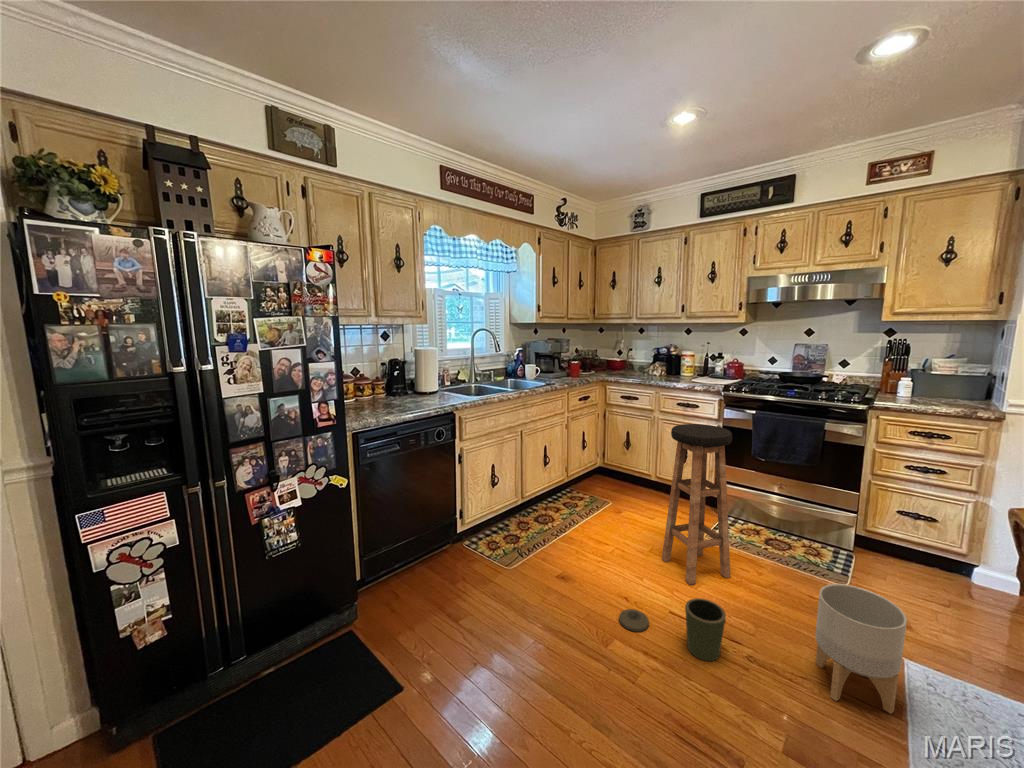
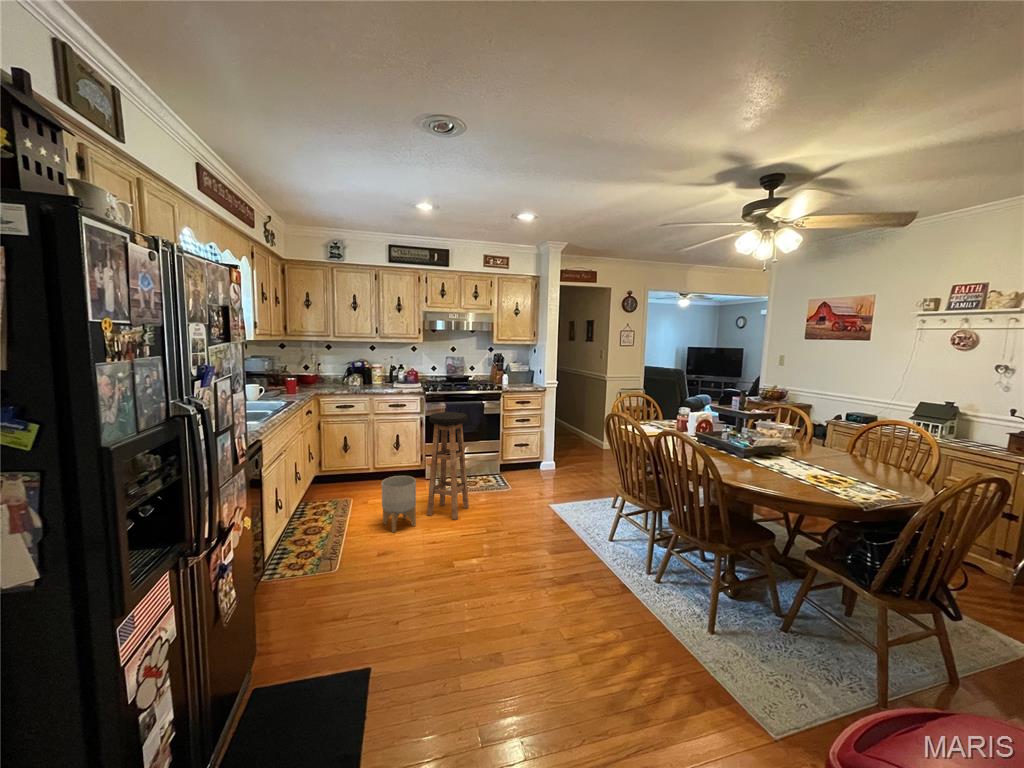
planter: present [815,584,907,714] -> present [381,476,416,532]
trash can: present [619,598,726,661] -> none [441,512,505,555]

